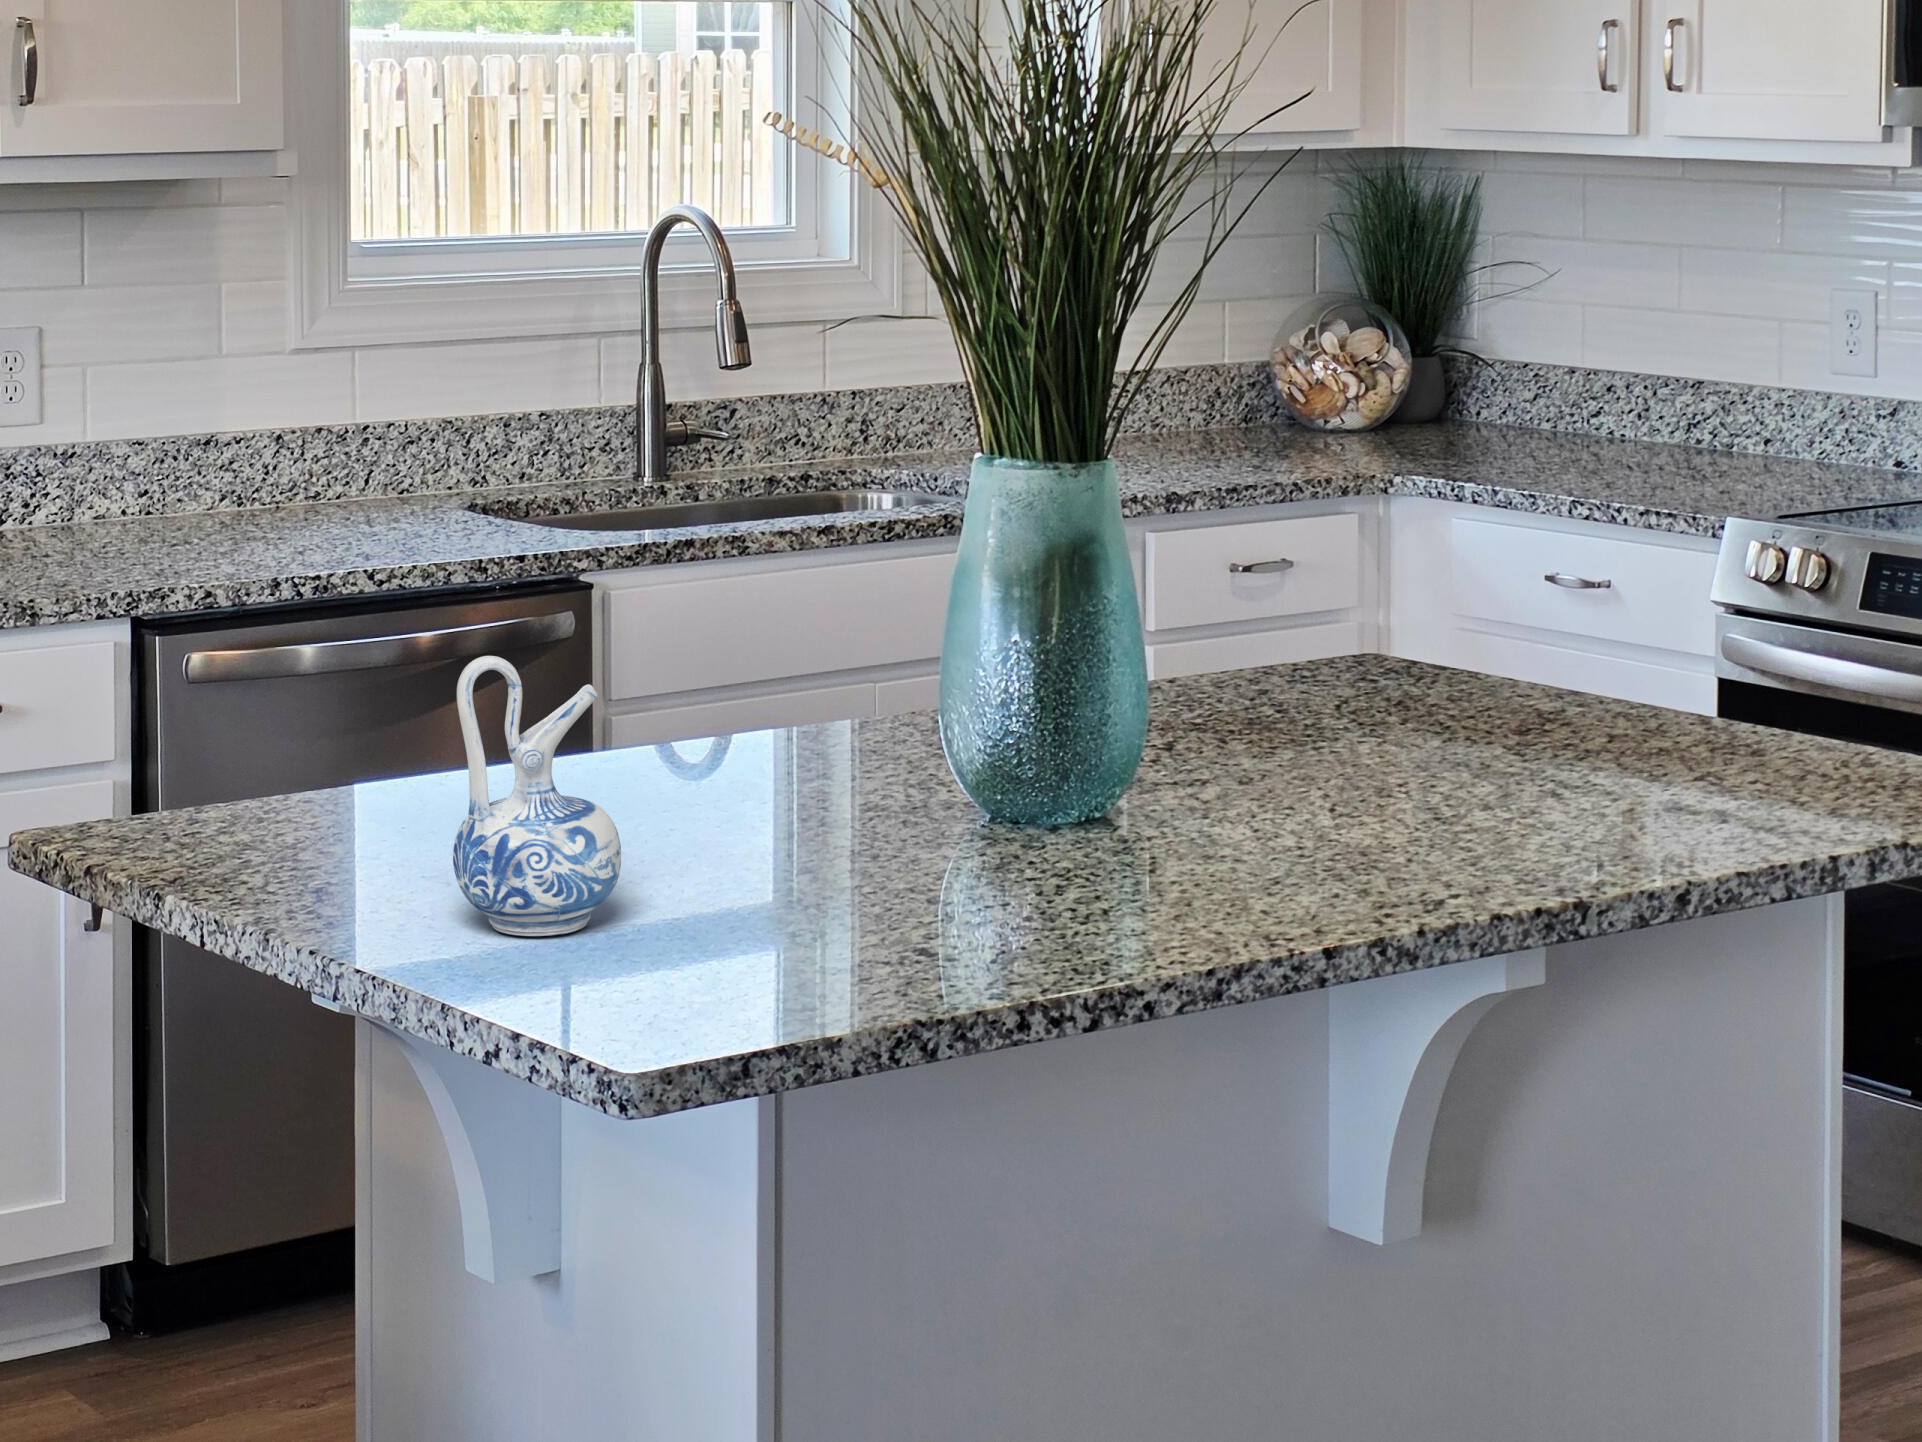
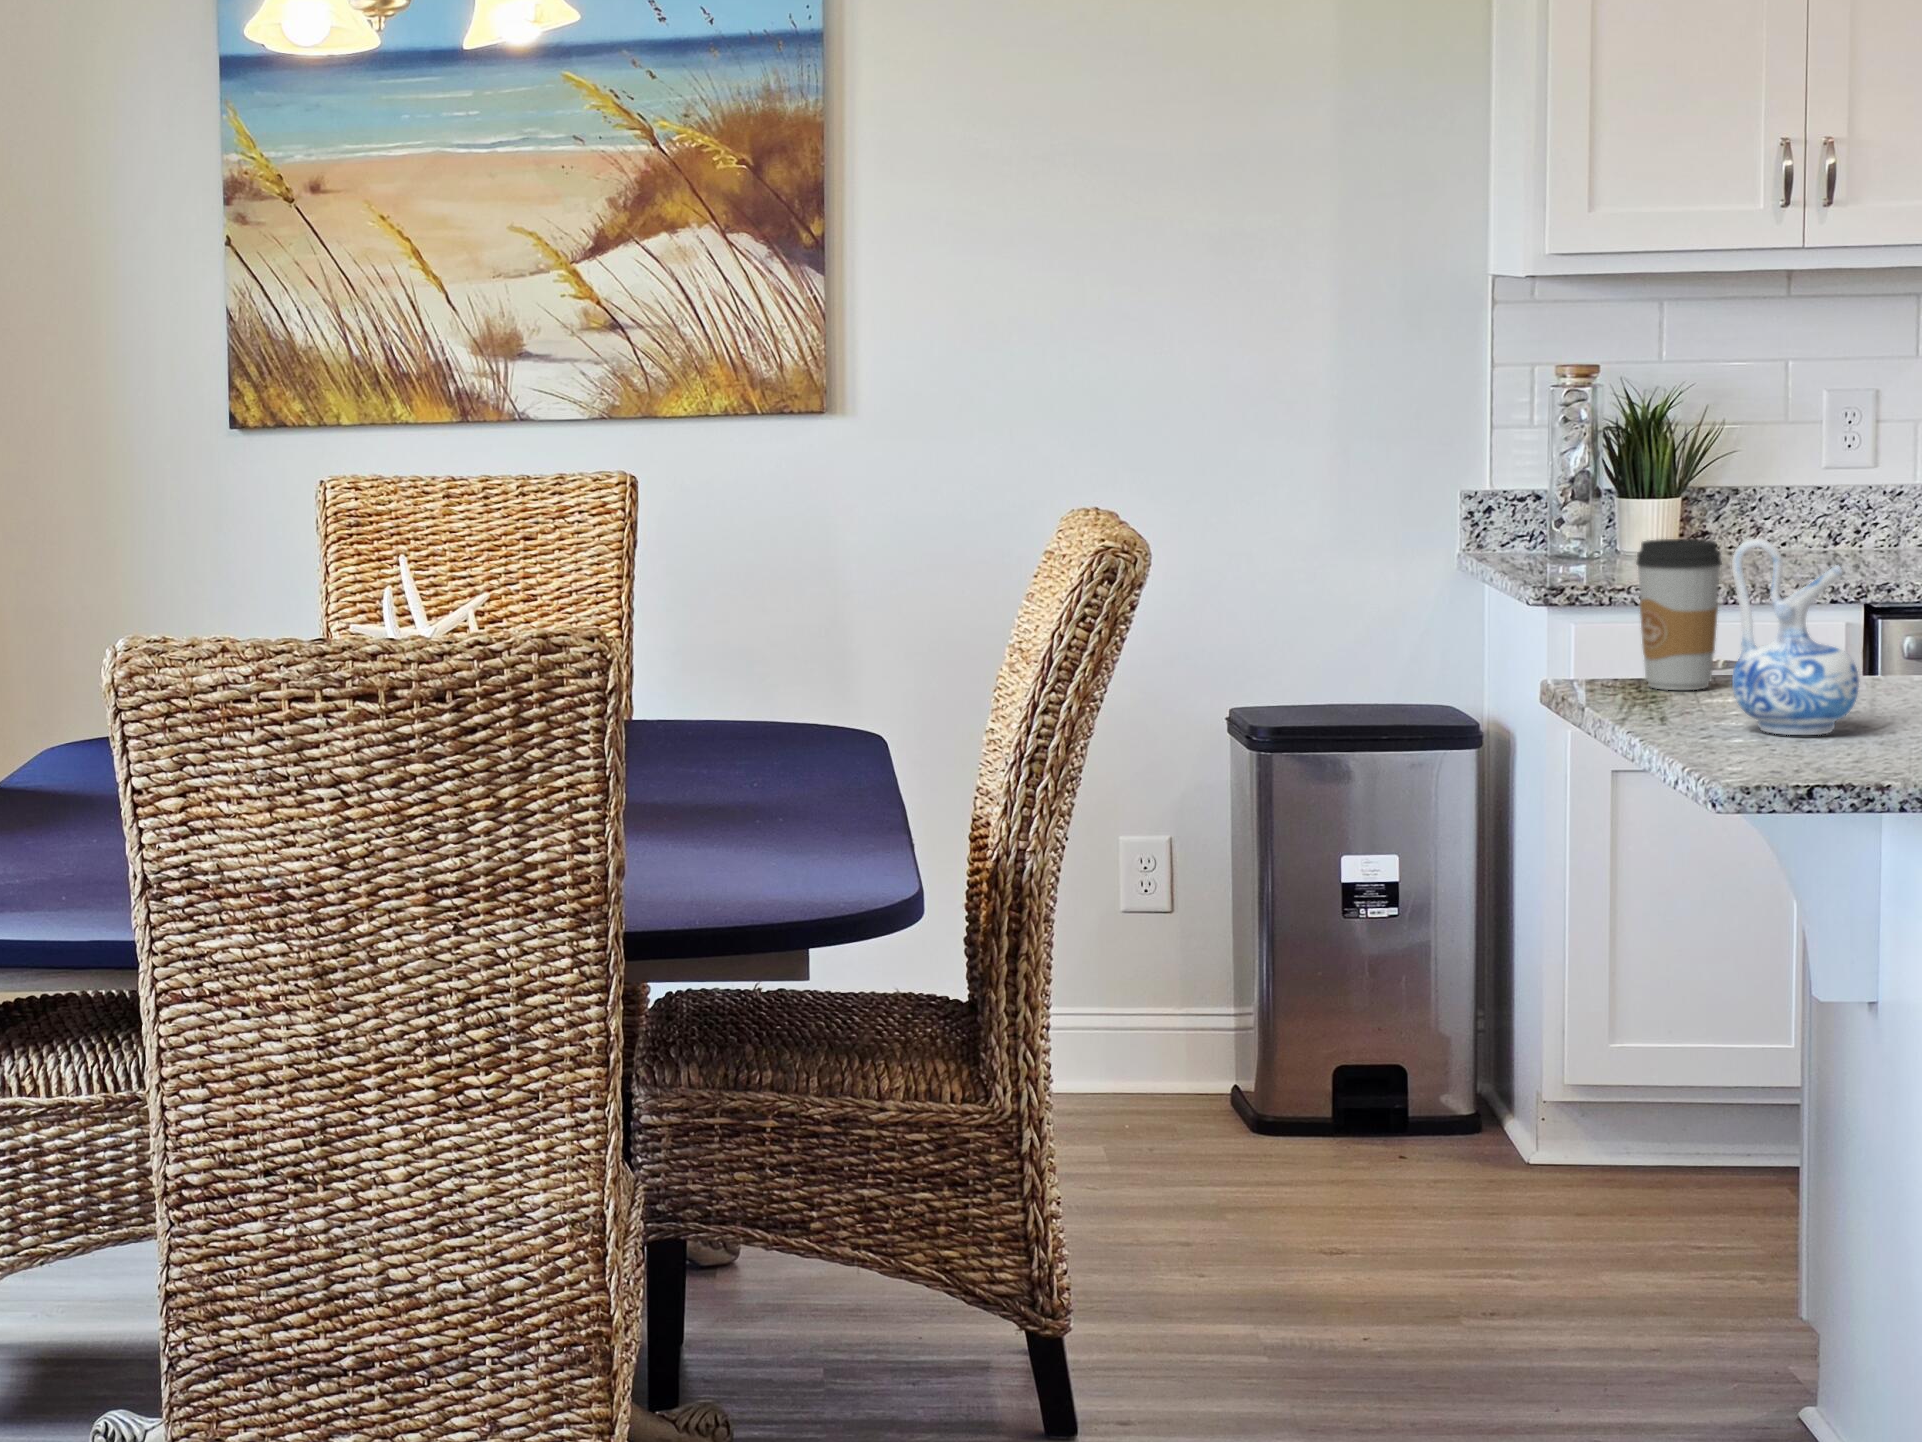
coffee cup: none [186,626,303,851] -> present [1636,539,1722,690]

